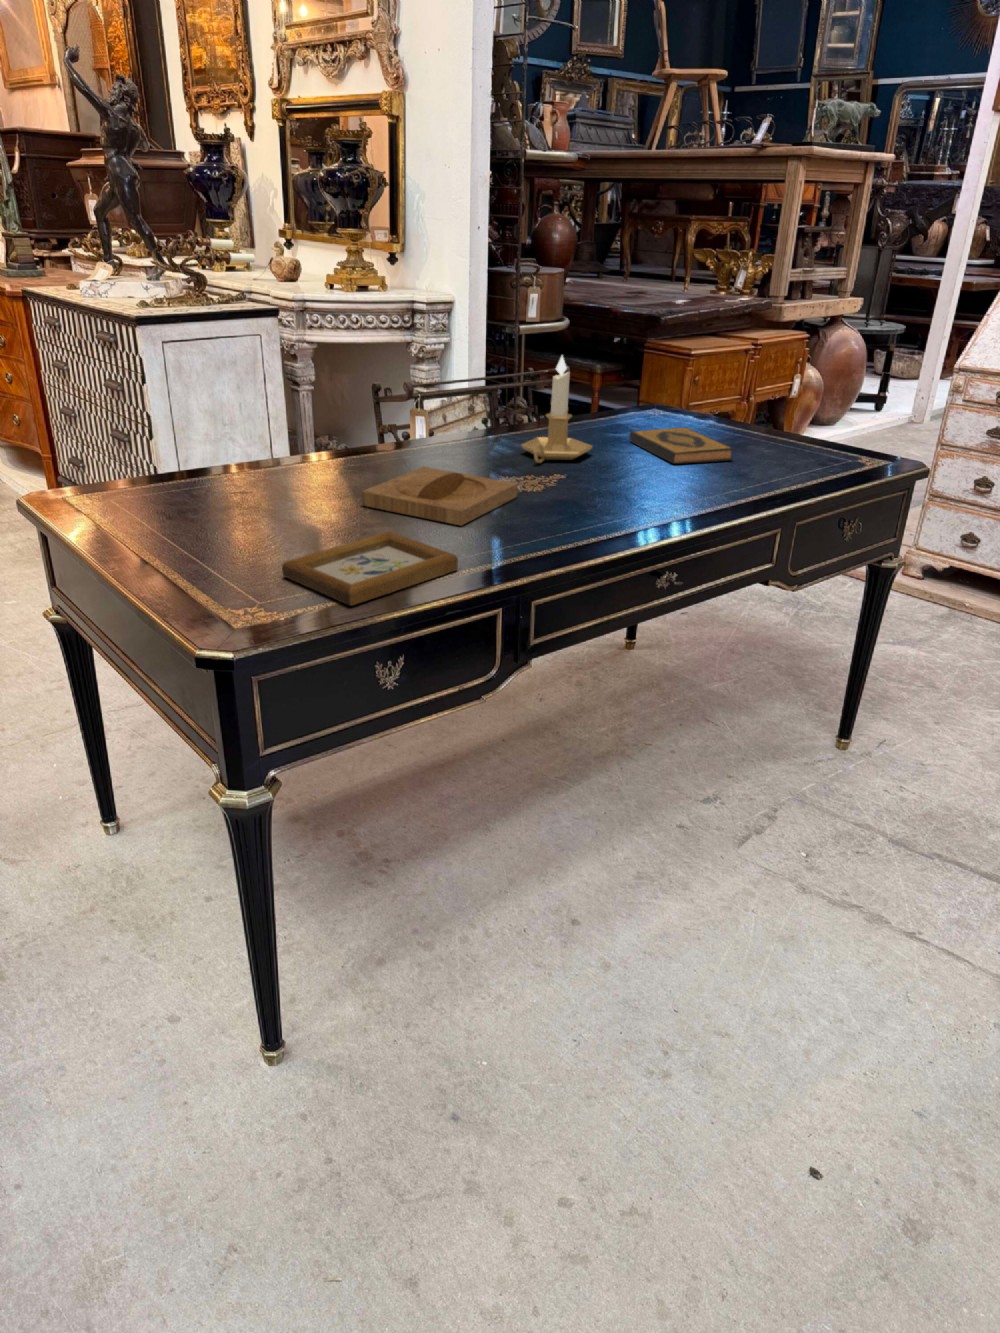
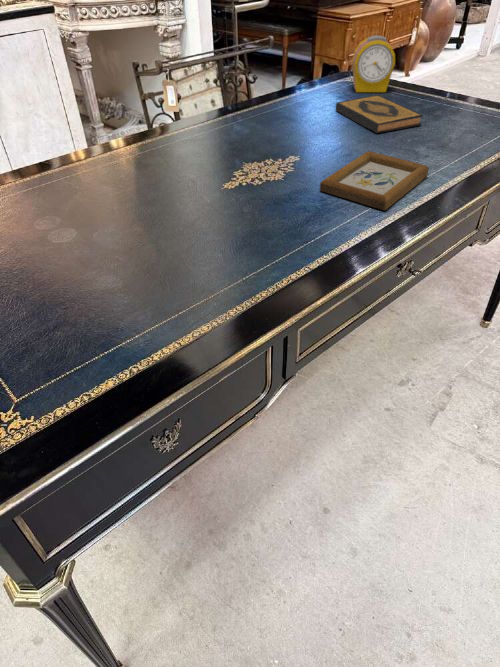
candlestick: present [522,356,592,463] -> none [254,43,311,141]
alarm clock: none [659,360,712,428] -> present [353,35,395,92]
tray: present [361,467,518,526] -> none [128,158,260,226]
picture frame: present [282,532,458,606] -> present [320,151,429,210]

